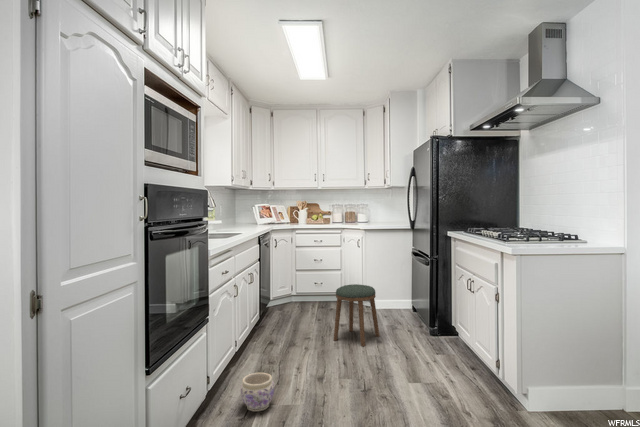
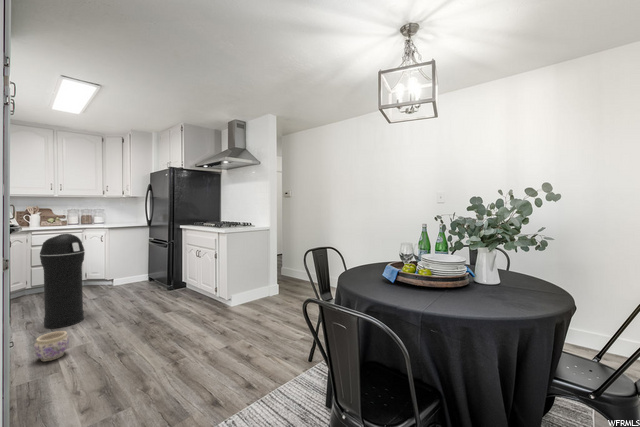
trash can: none [274,241,317,360] -> present [40,234,85,328]
stool: present [334,284,380,346] -> none [93,265,132,308]

